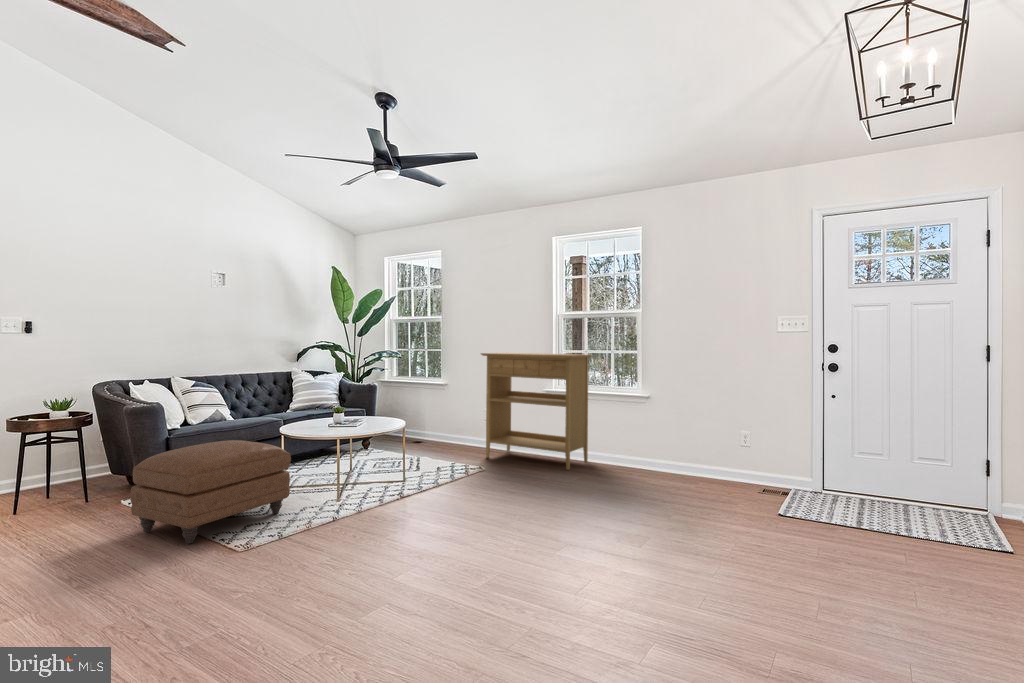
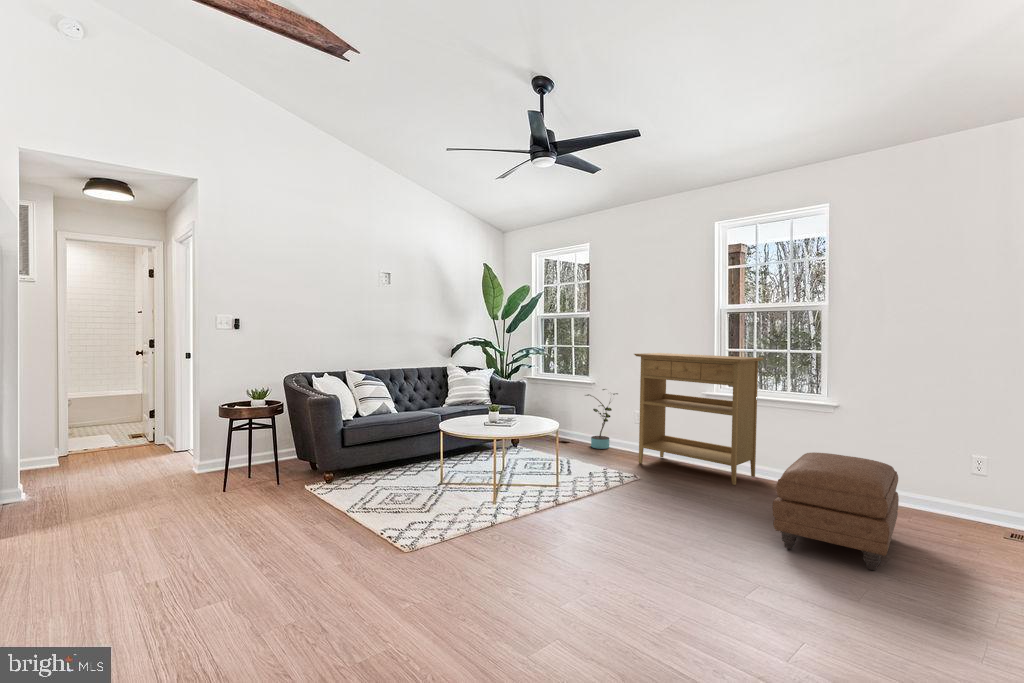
potted plant: none [436,389,468,447] -> present [586,389,618,449]
ottoman: present [130,440,291,544] -> present [773,452,899,570]

